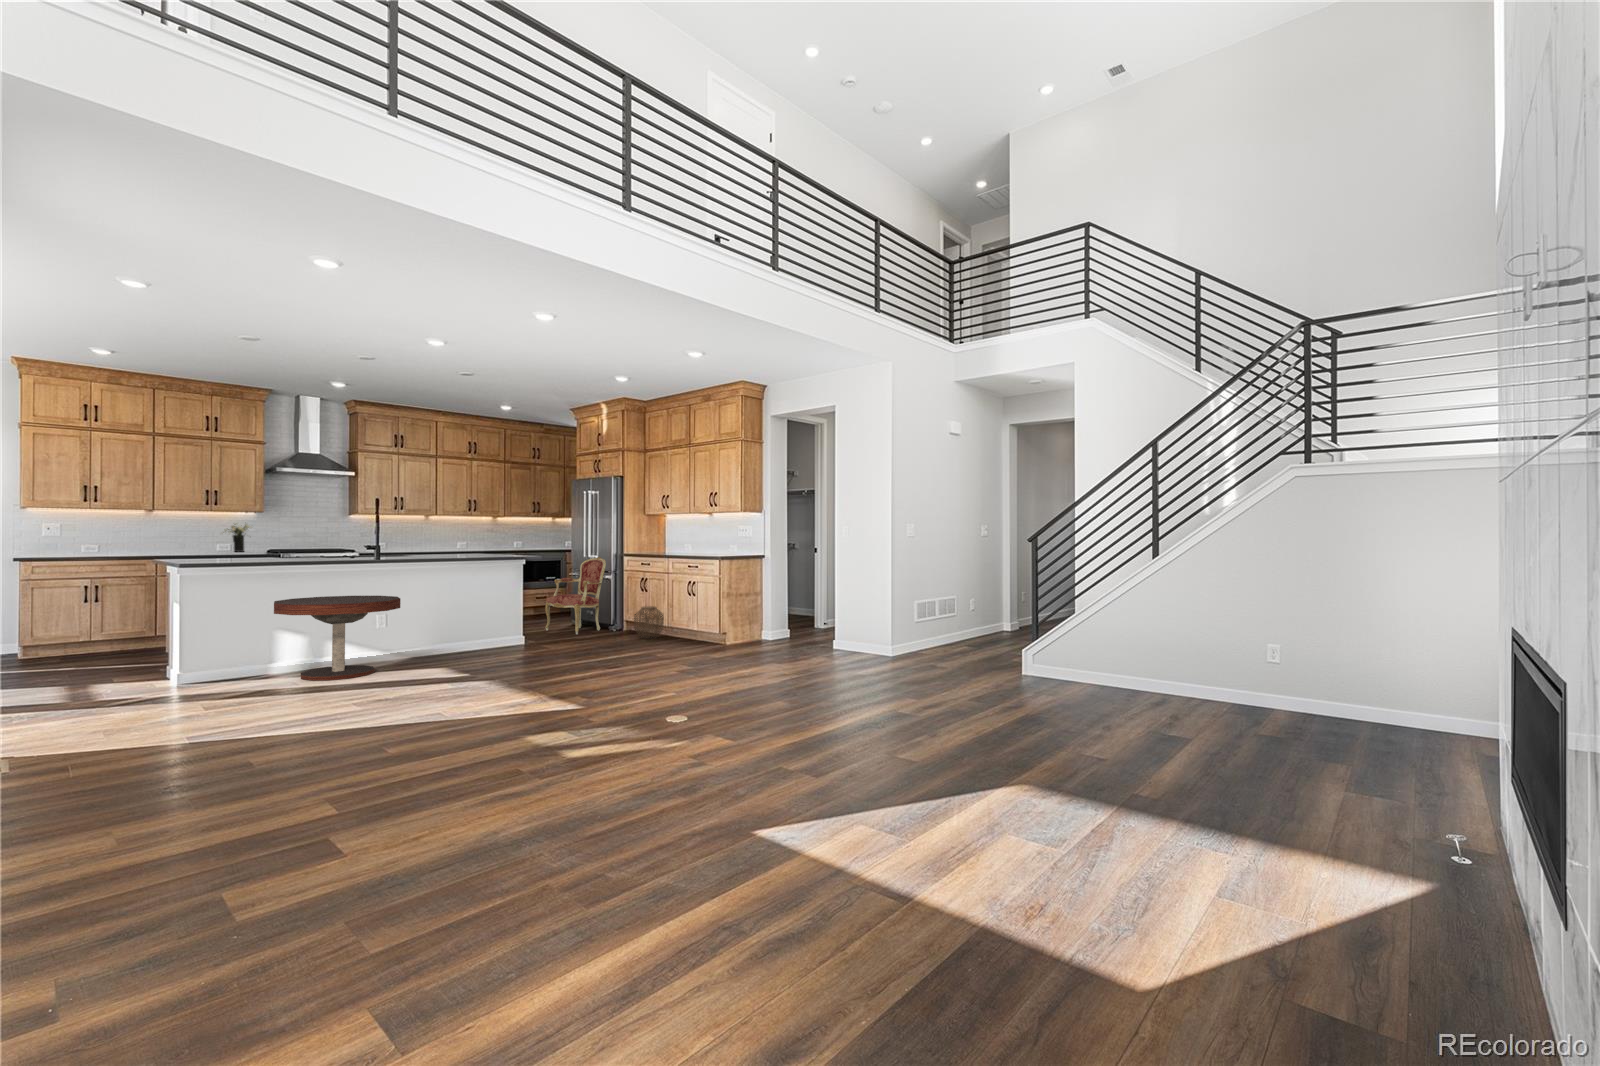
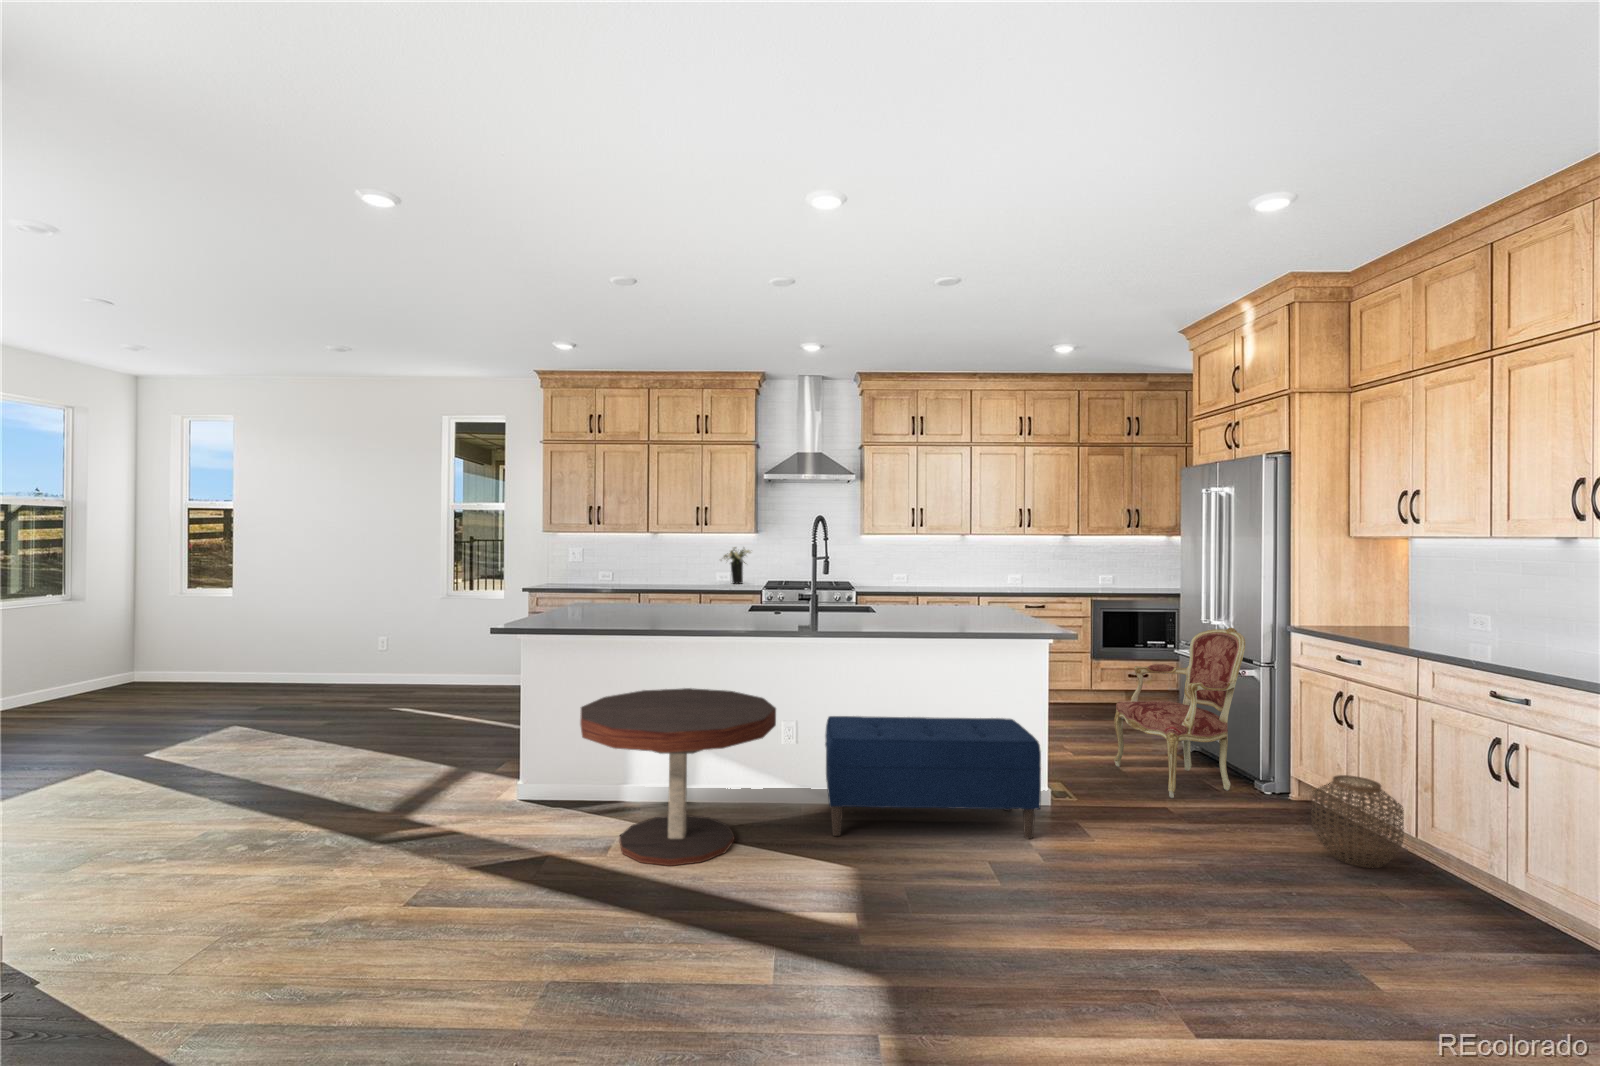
bench: none [407,601,529,661] -> present [825,716,1041,839]

